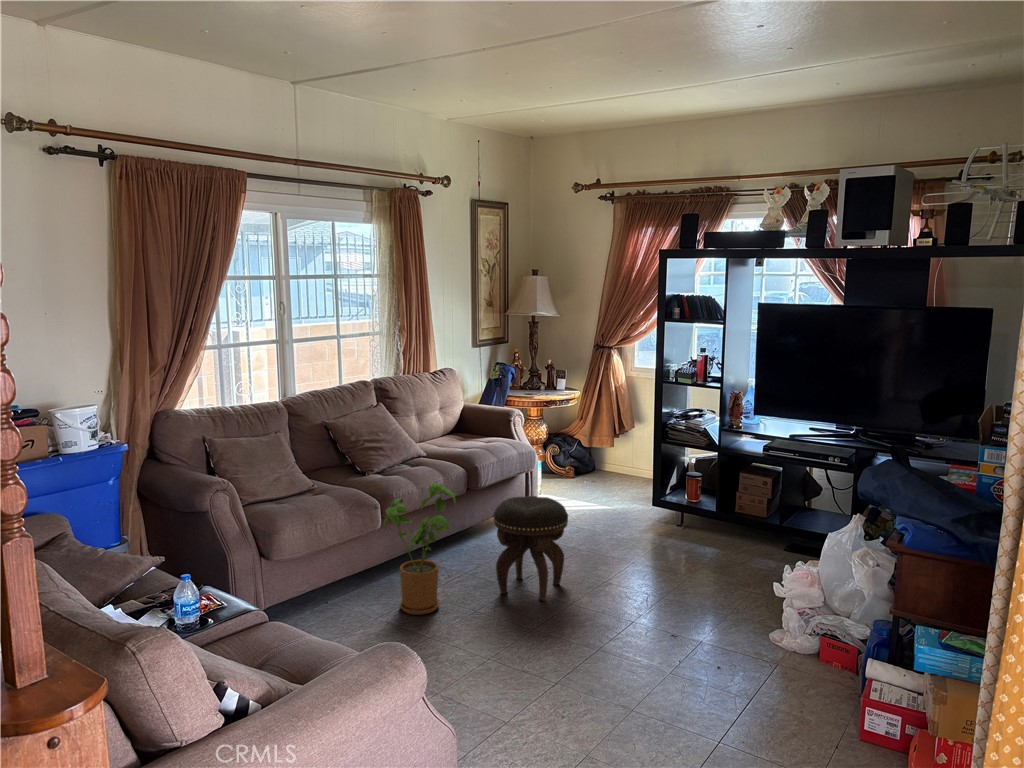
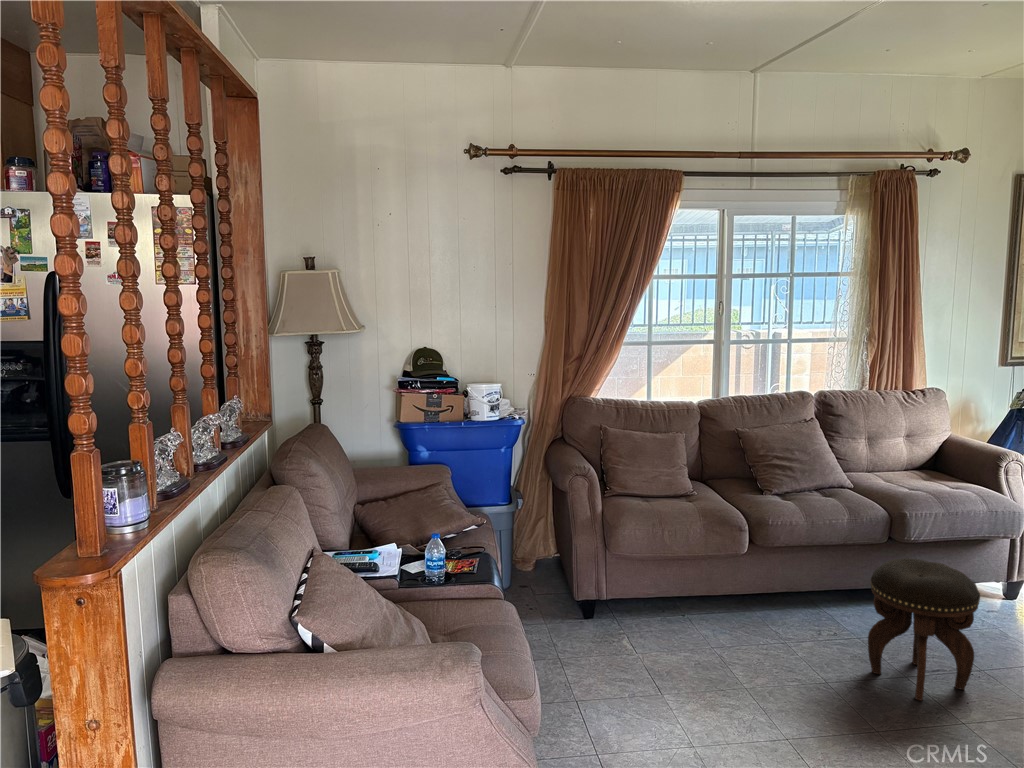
house plant: present [384,483,456,615] -> none [733,515,823,661]

